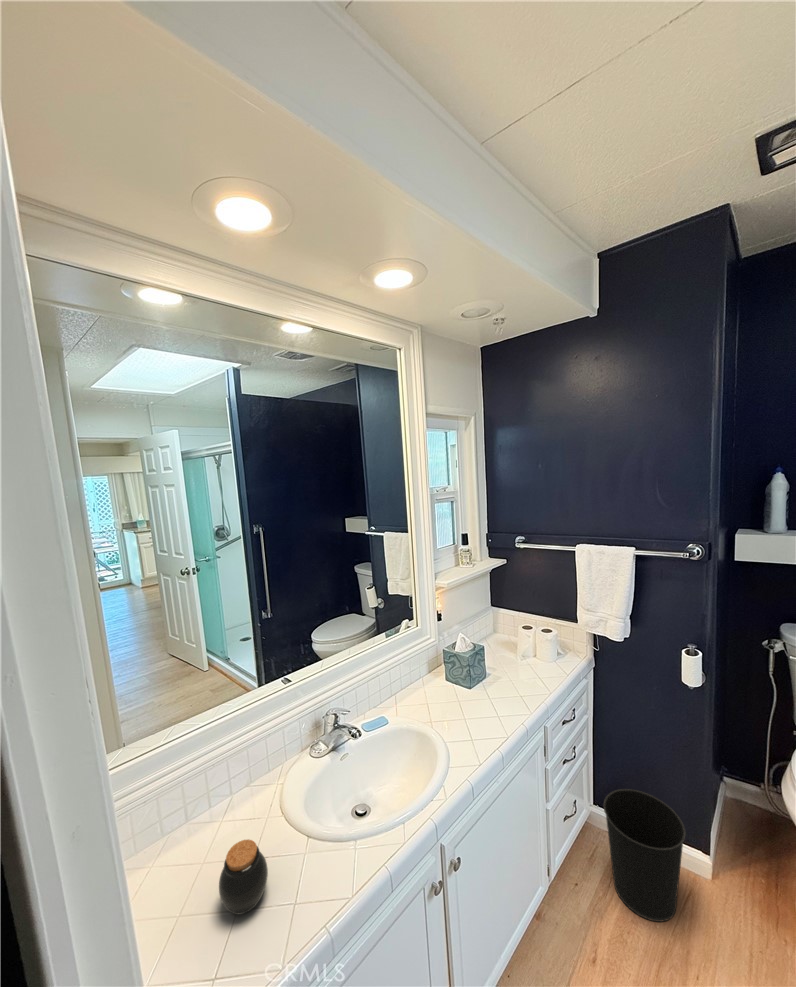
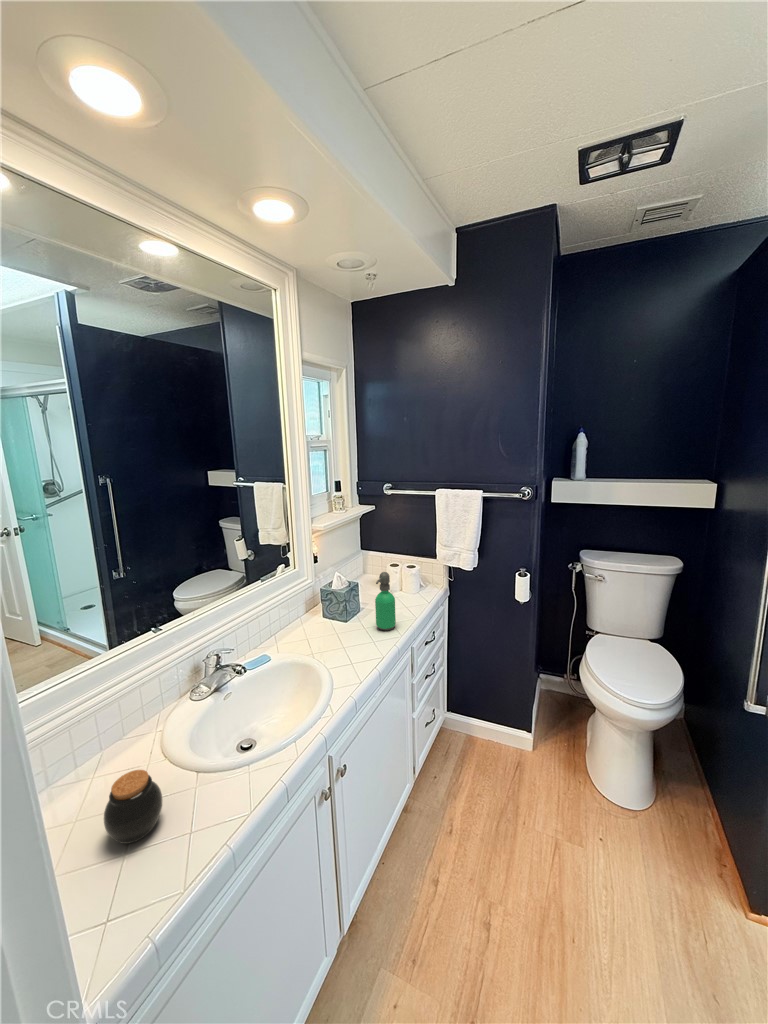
soap dispenser: none [499,641,522,707] -> present [375,572,396,630]
wastebasket: present [603,789,686,922] -> none [458,691,517,784]

